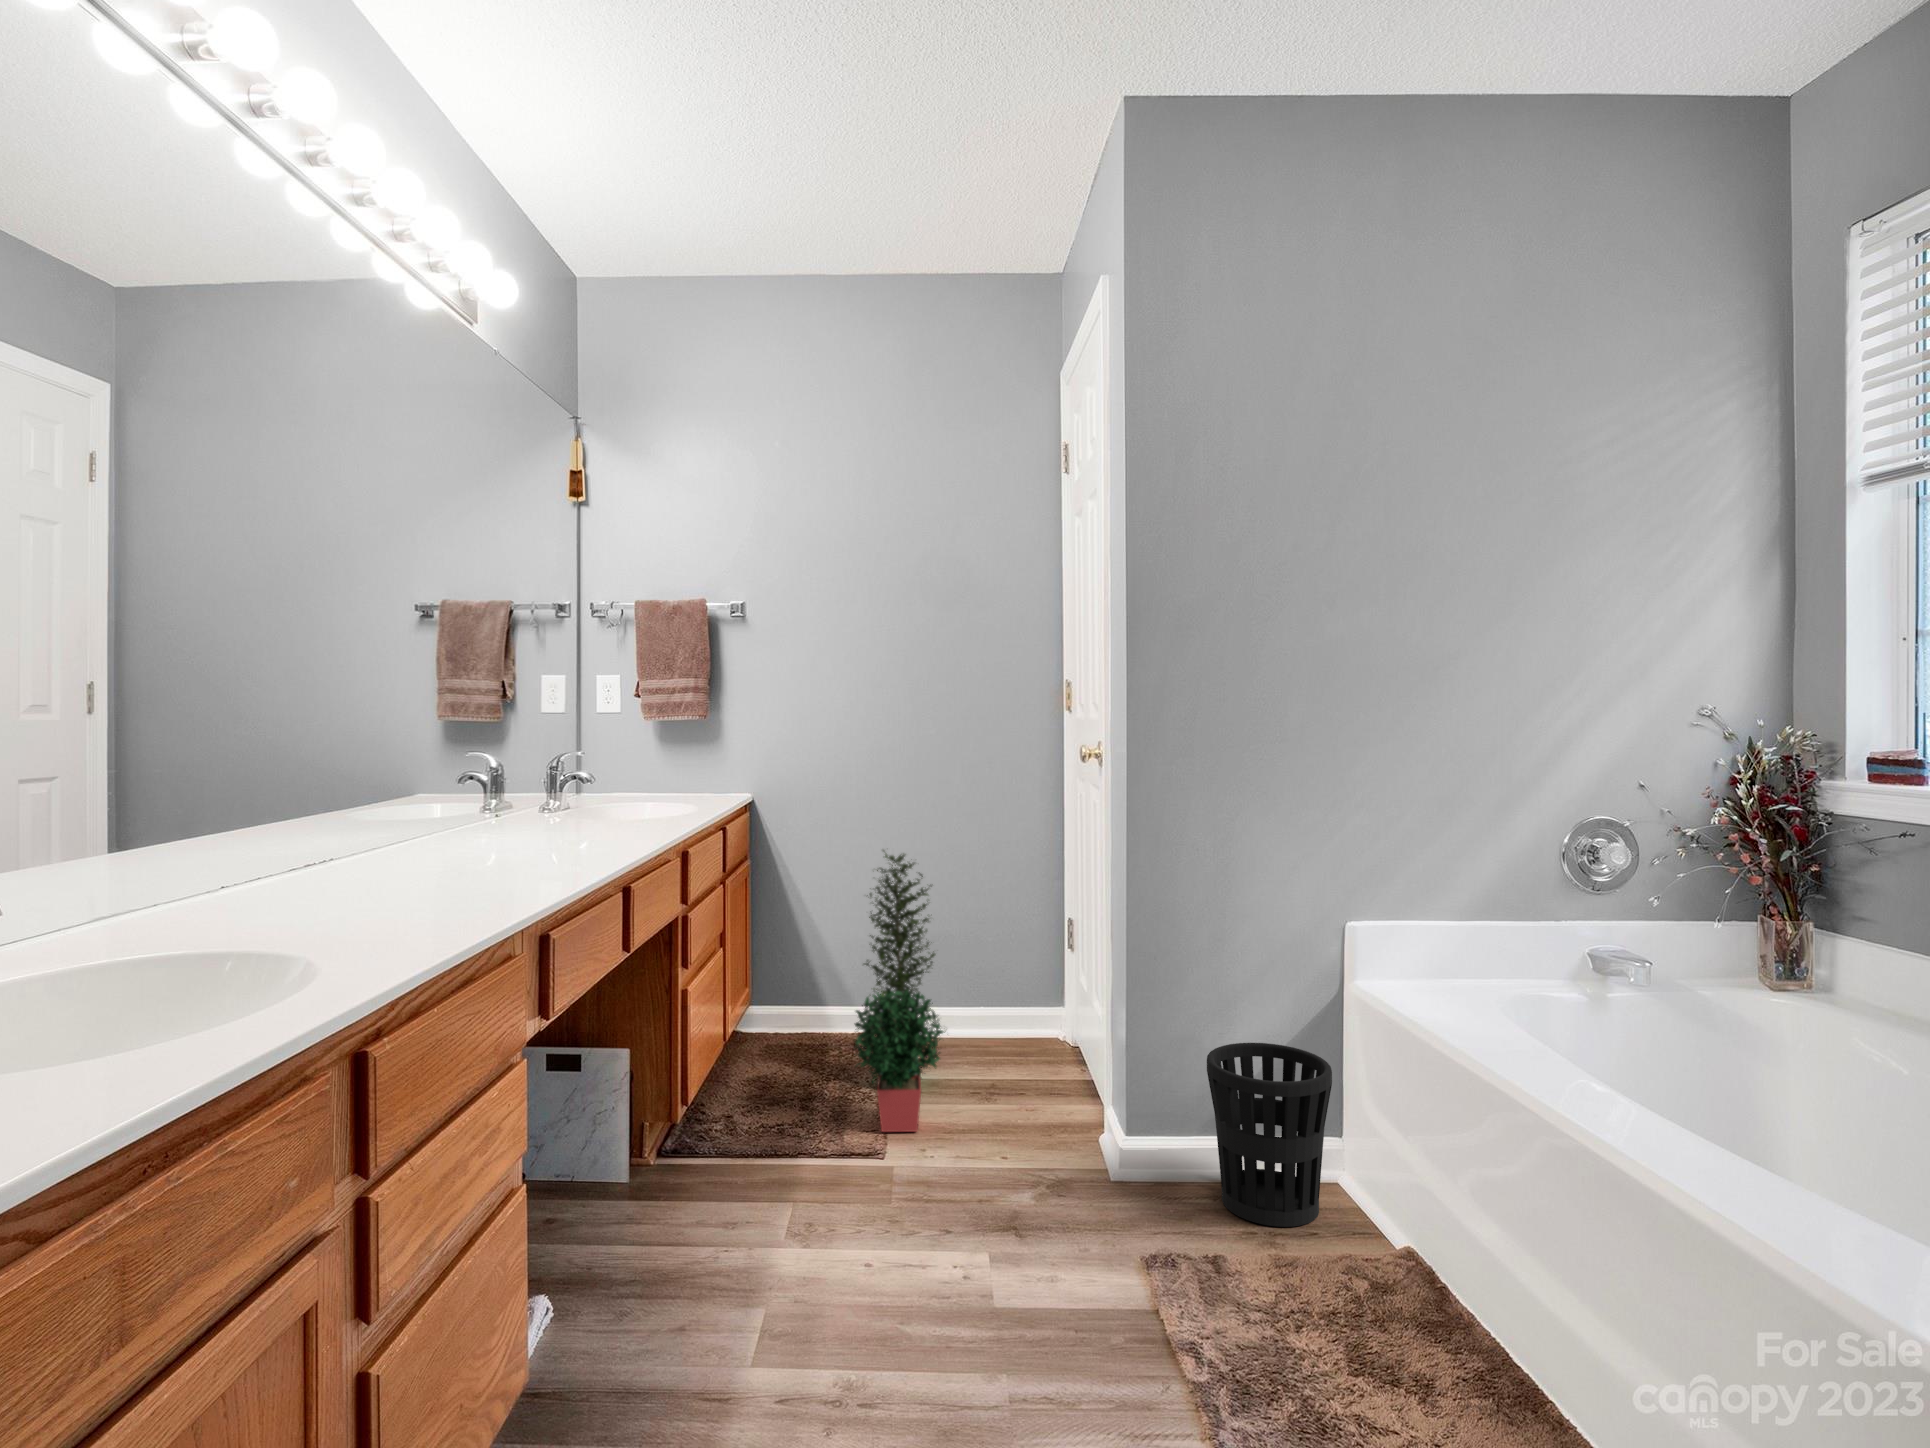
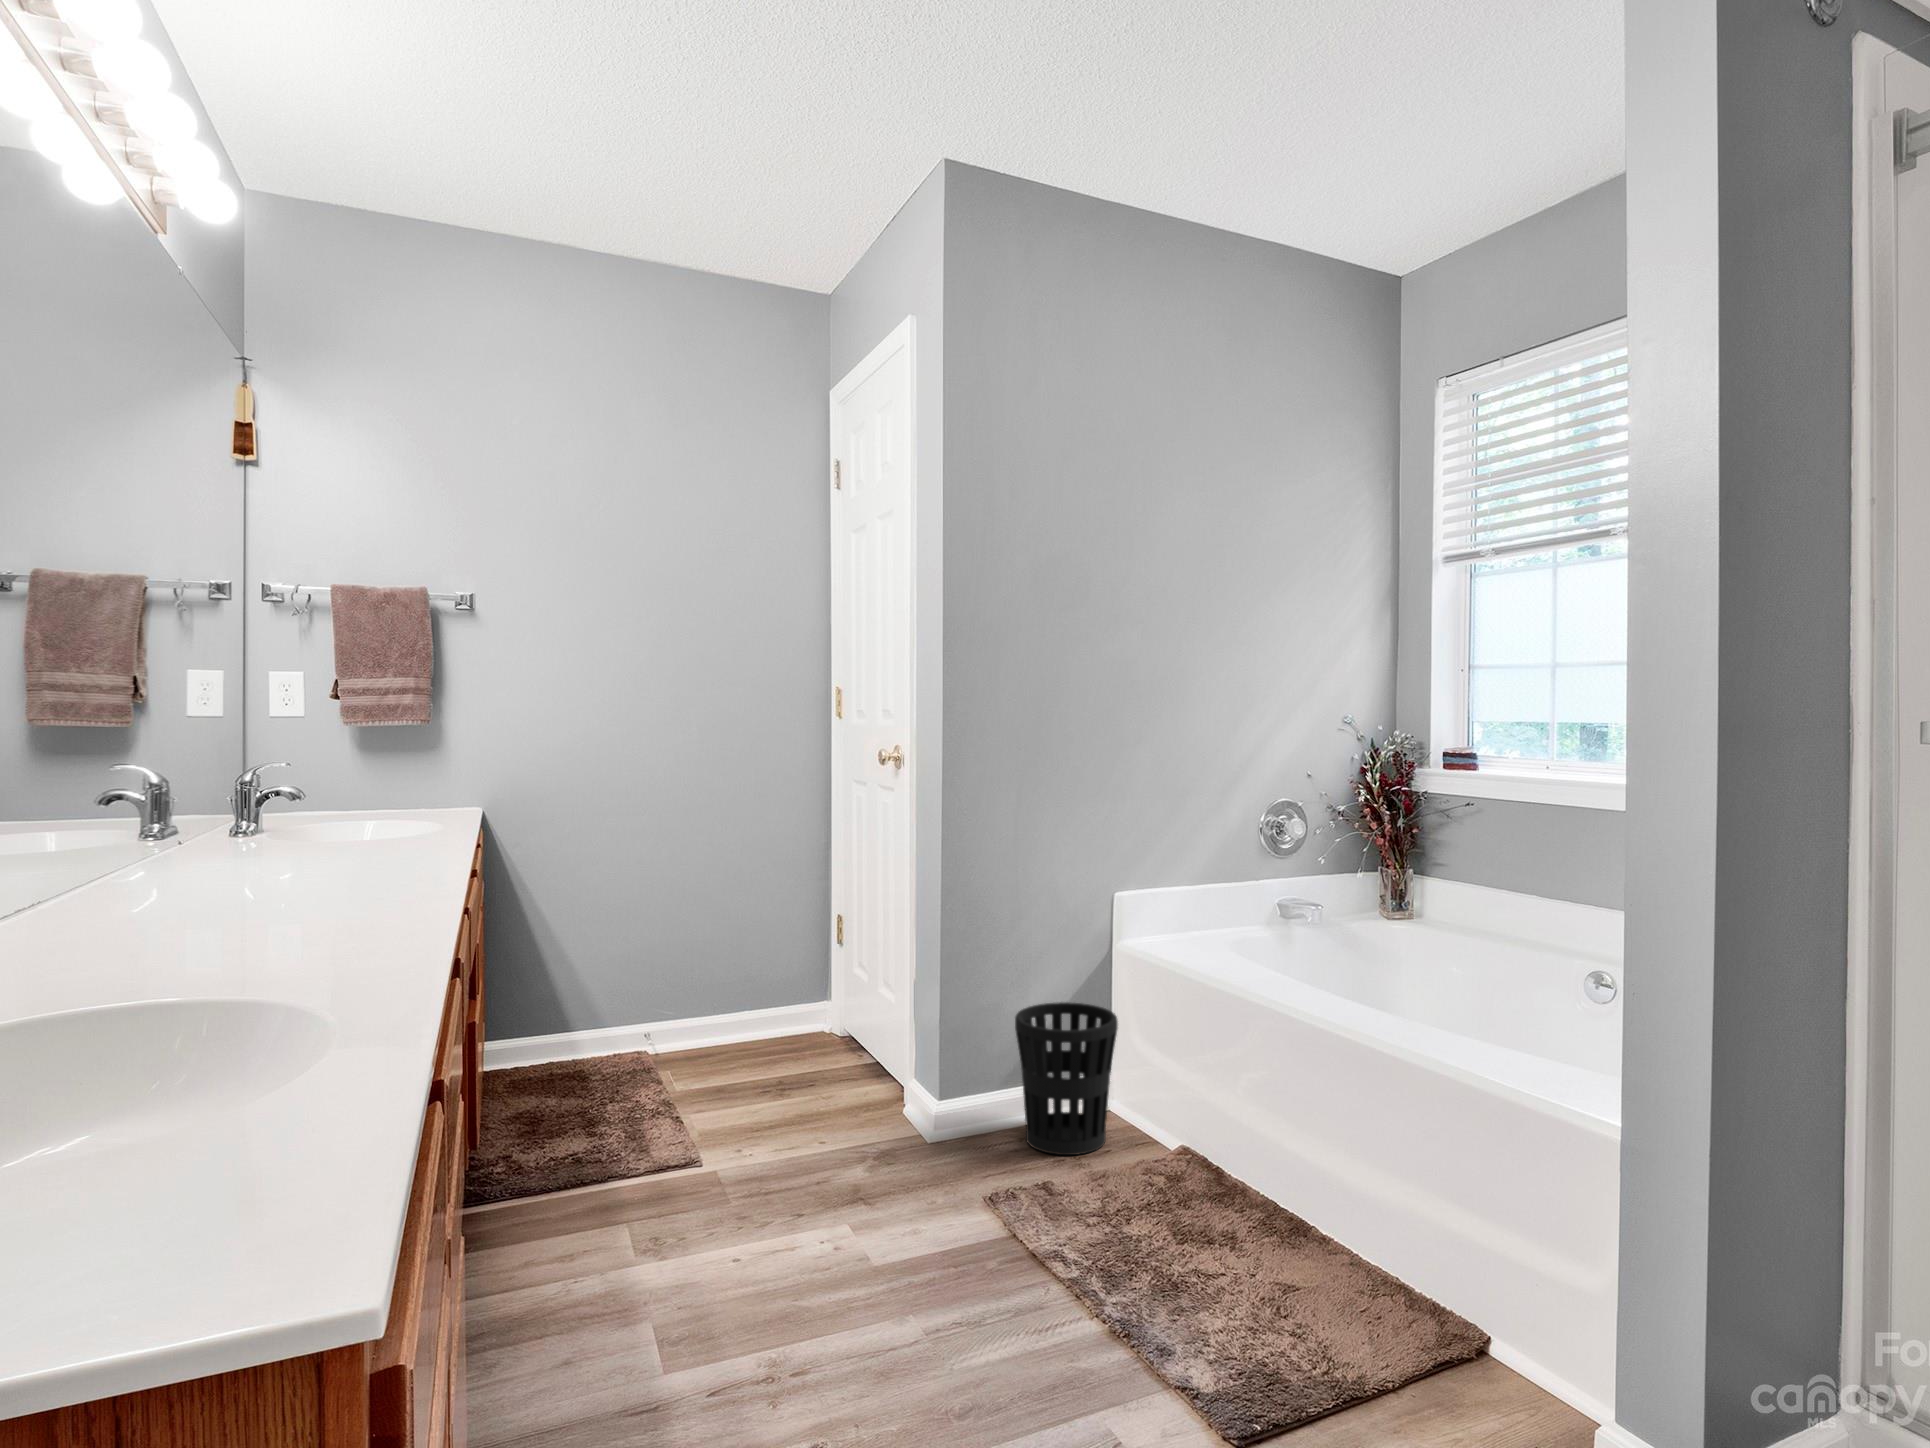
potted plant: present [854,850,946,1132] -> none [621,858,751,1144]

